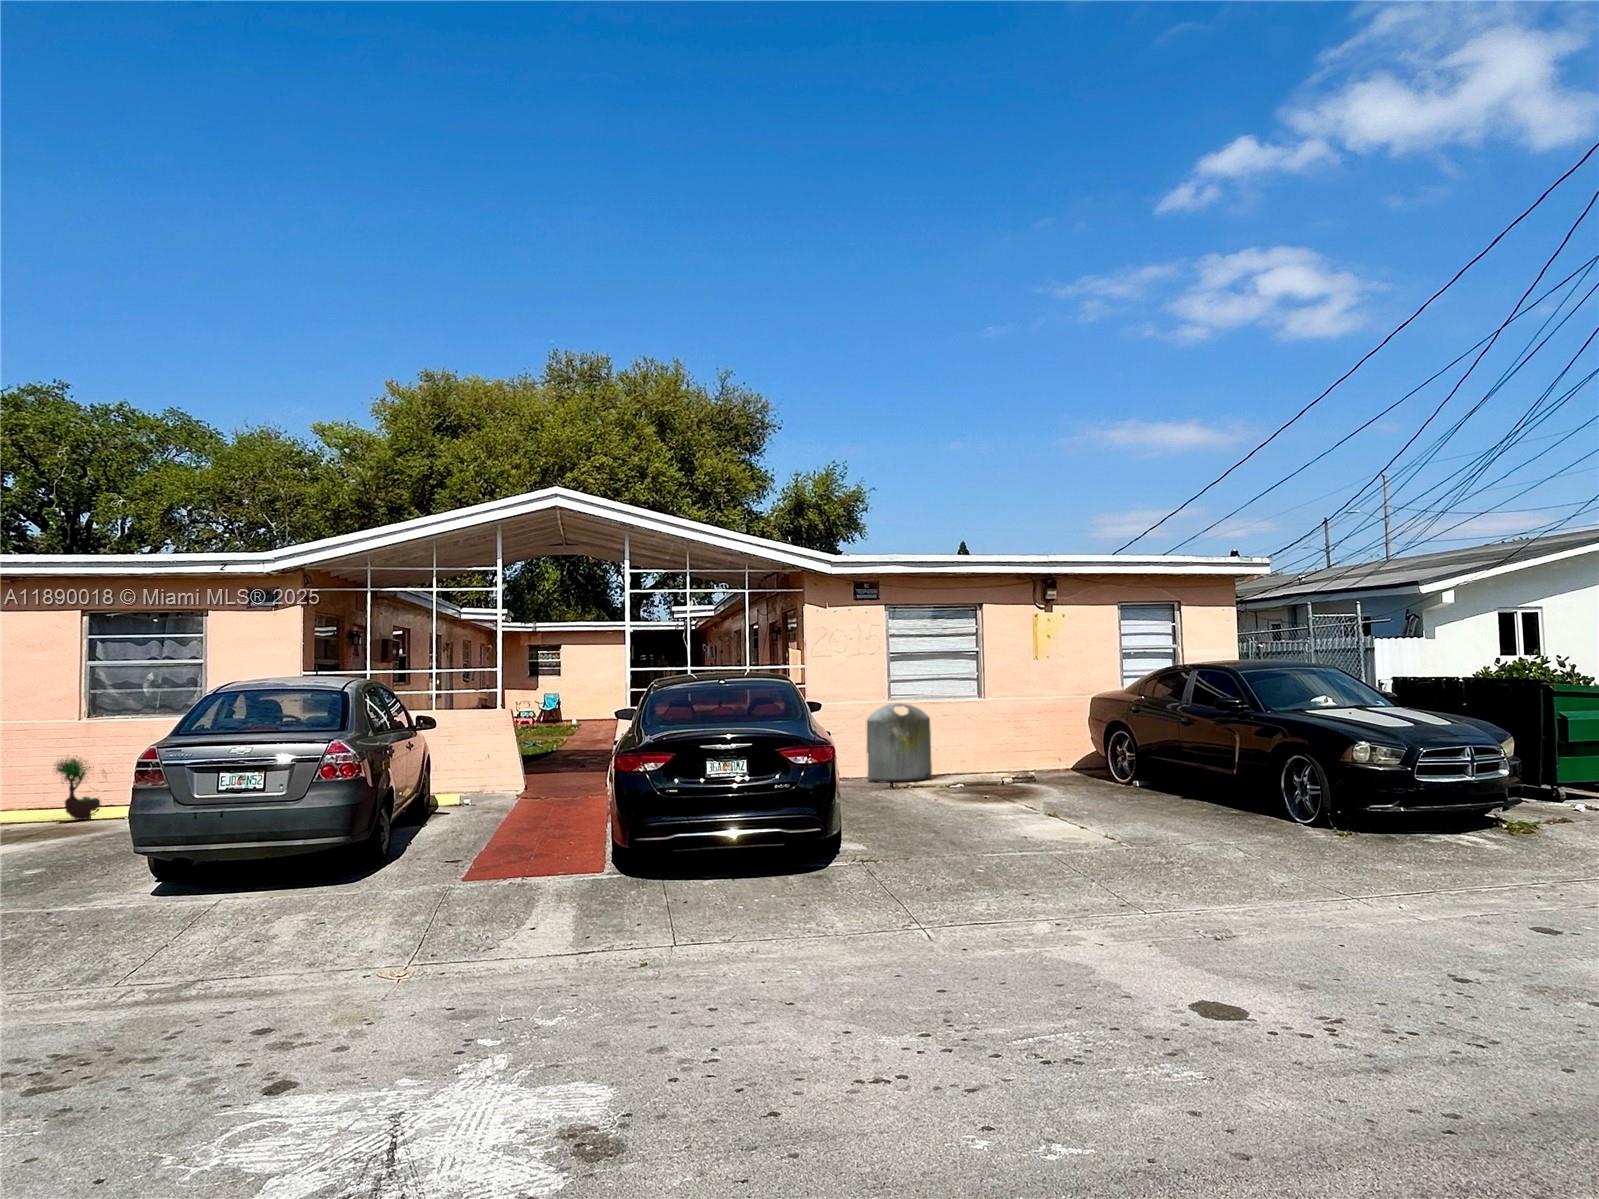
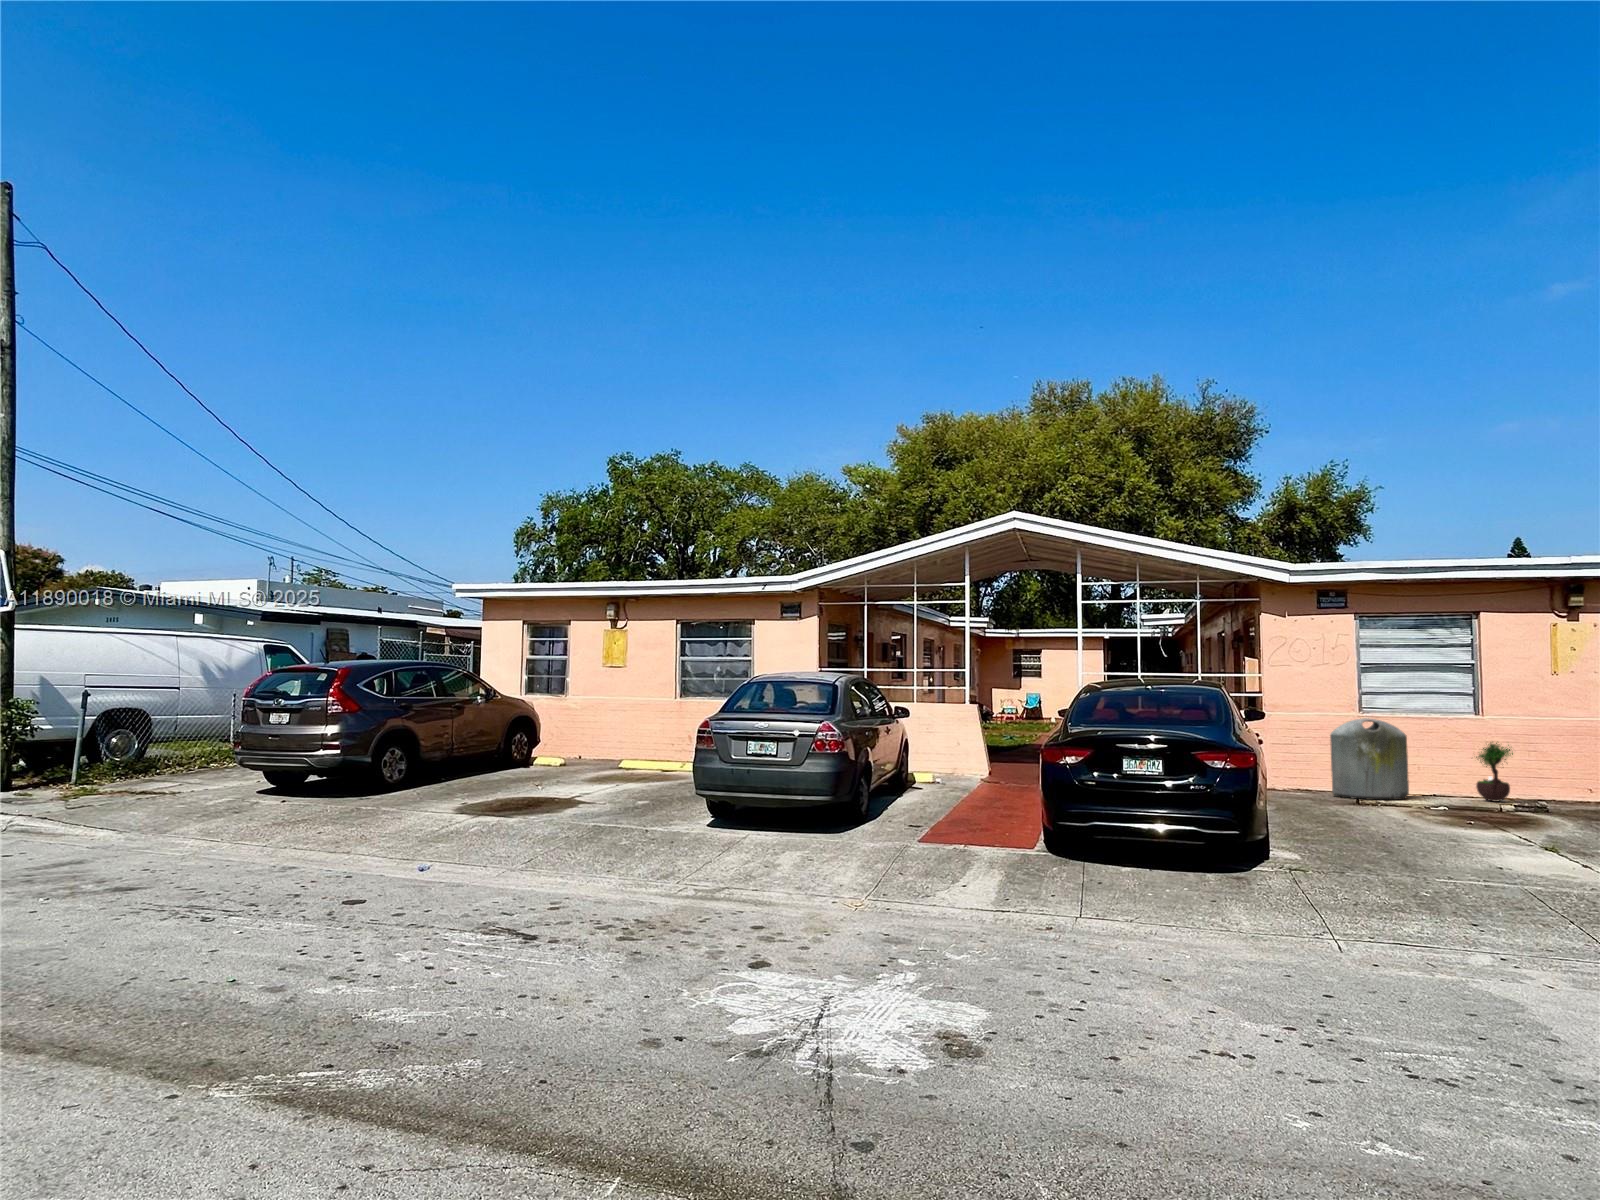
potted tree: present [54,756,102,820] -> present [1476,743,1513,802]

